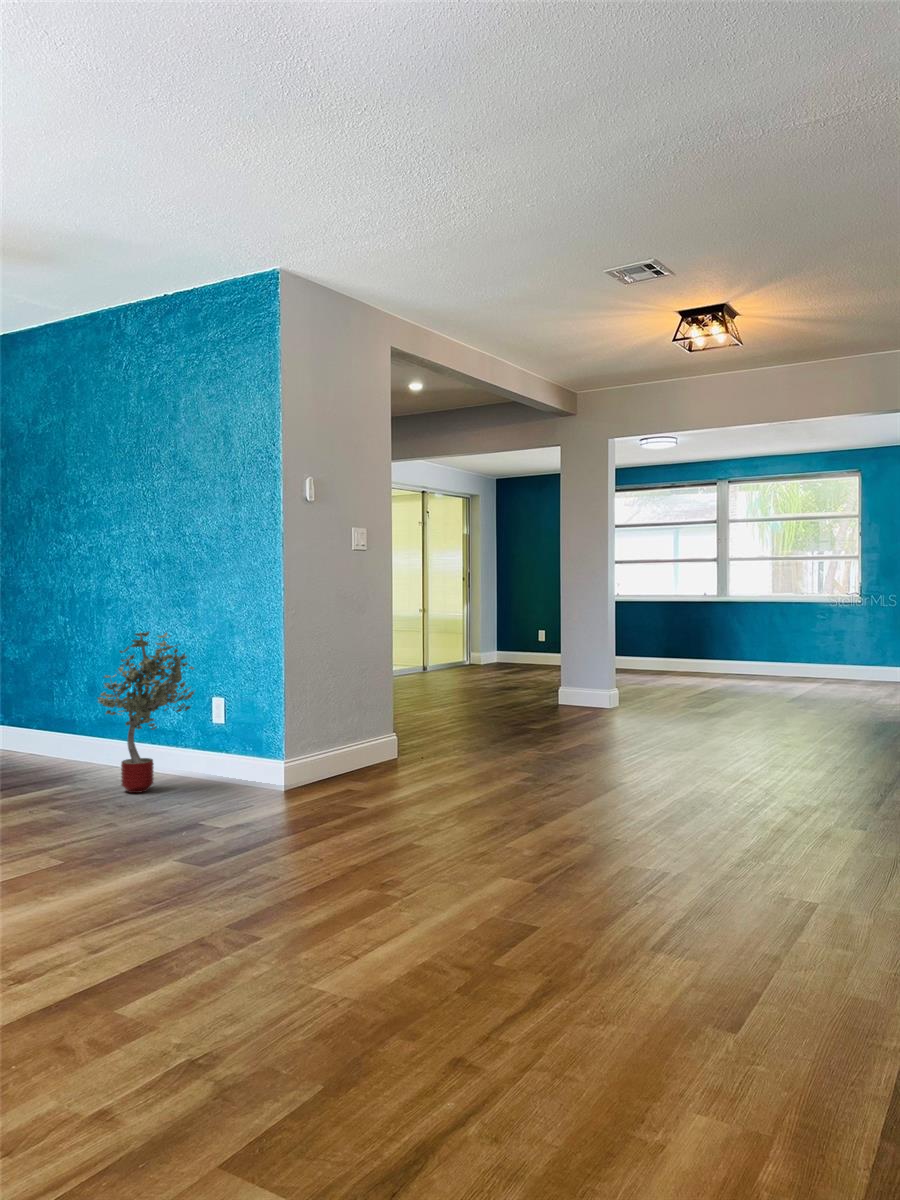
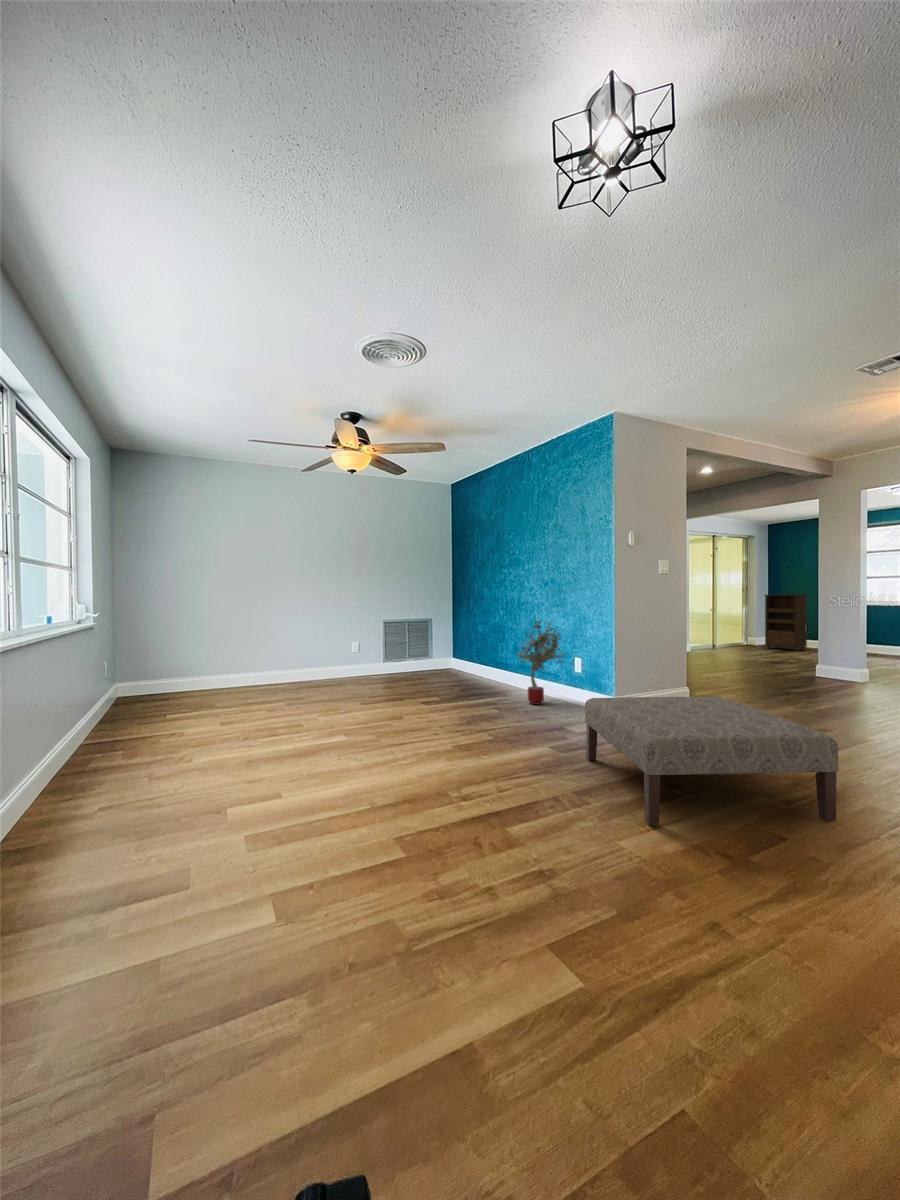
bookshelf: none [493,585,548,671] -> present [765,594,807,651]
ottoman: none [243,742,590,950] -> present [585,697,839,826]

